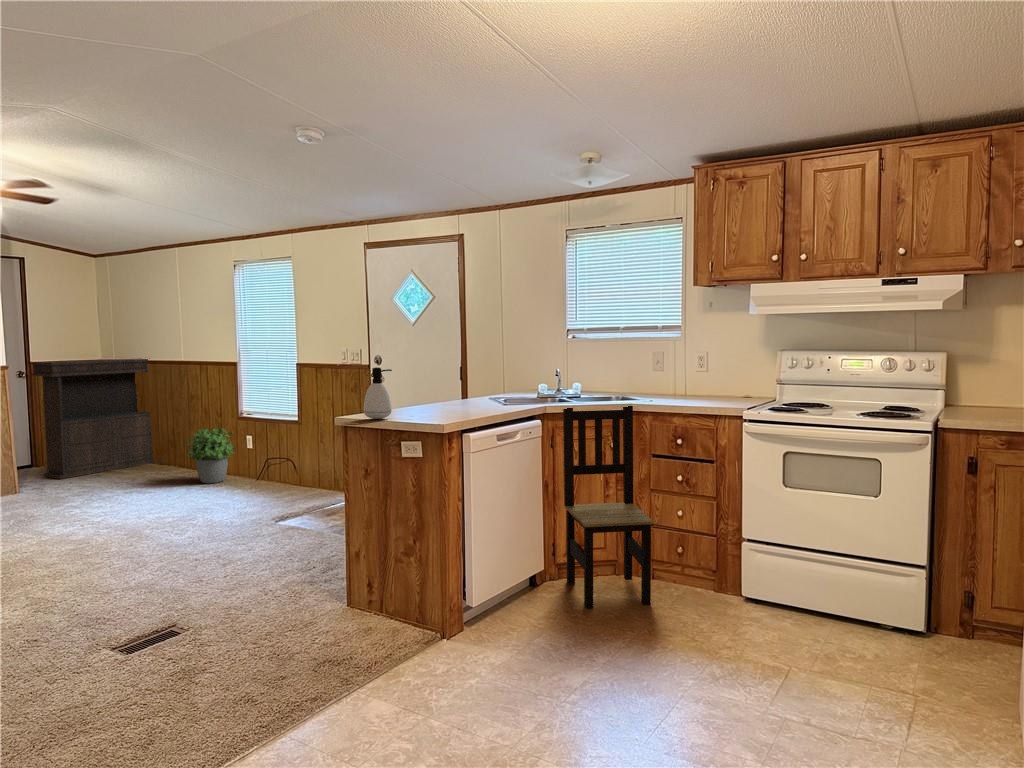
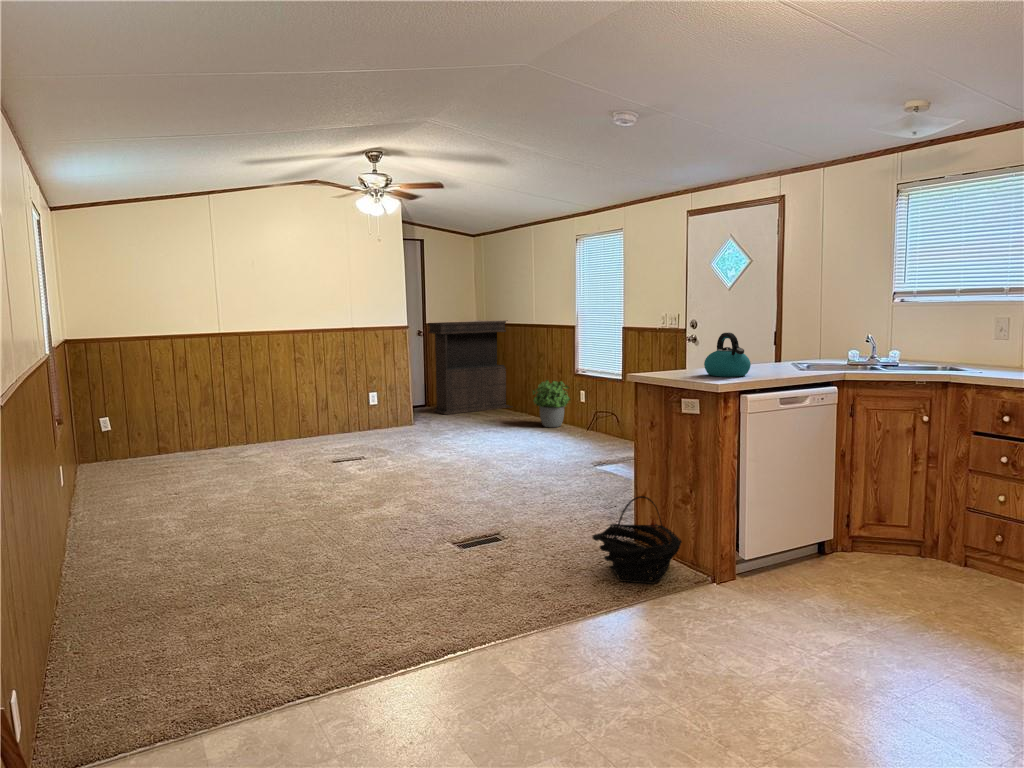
soap dispenser: present [364,367,392,419] -> none [650,329,677,376]
kettle: none [419,370,466,416] -> present [704,333,751,377]
dining chair: present [563,406,653,608] -> none [859,374,960,592]
basket: none [306,555,409,658] -> present [592,496,682,584]

